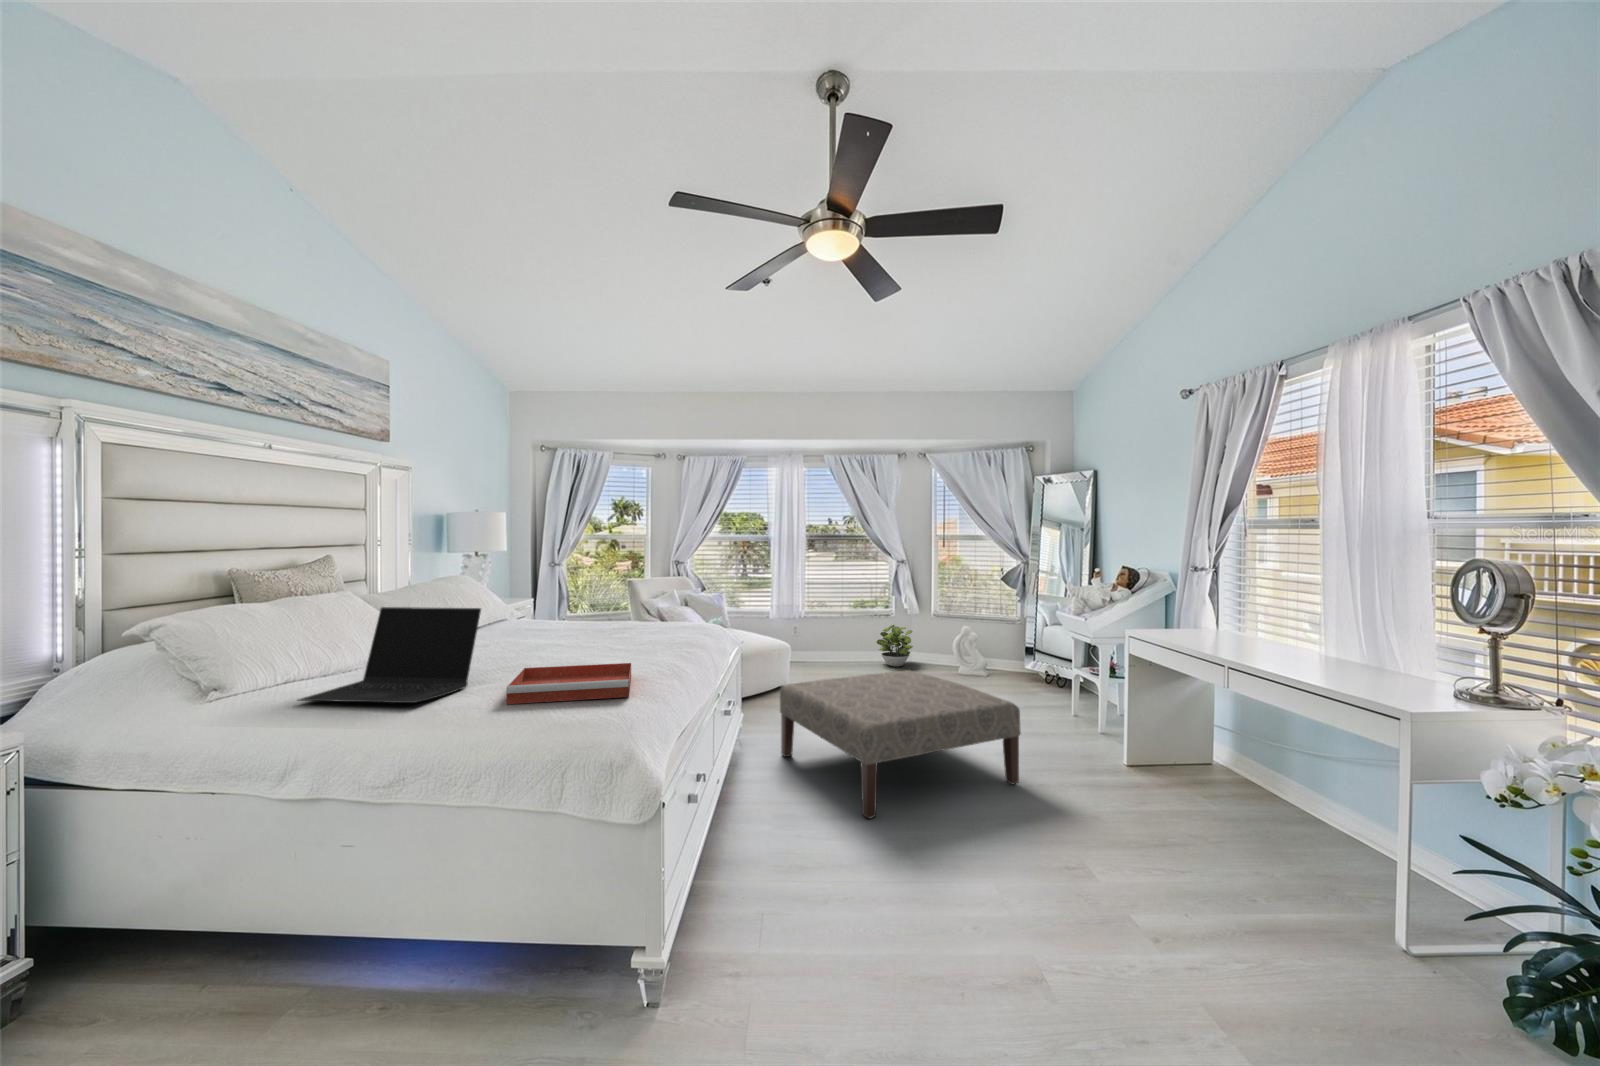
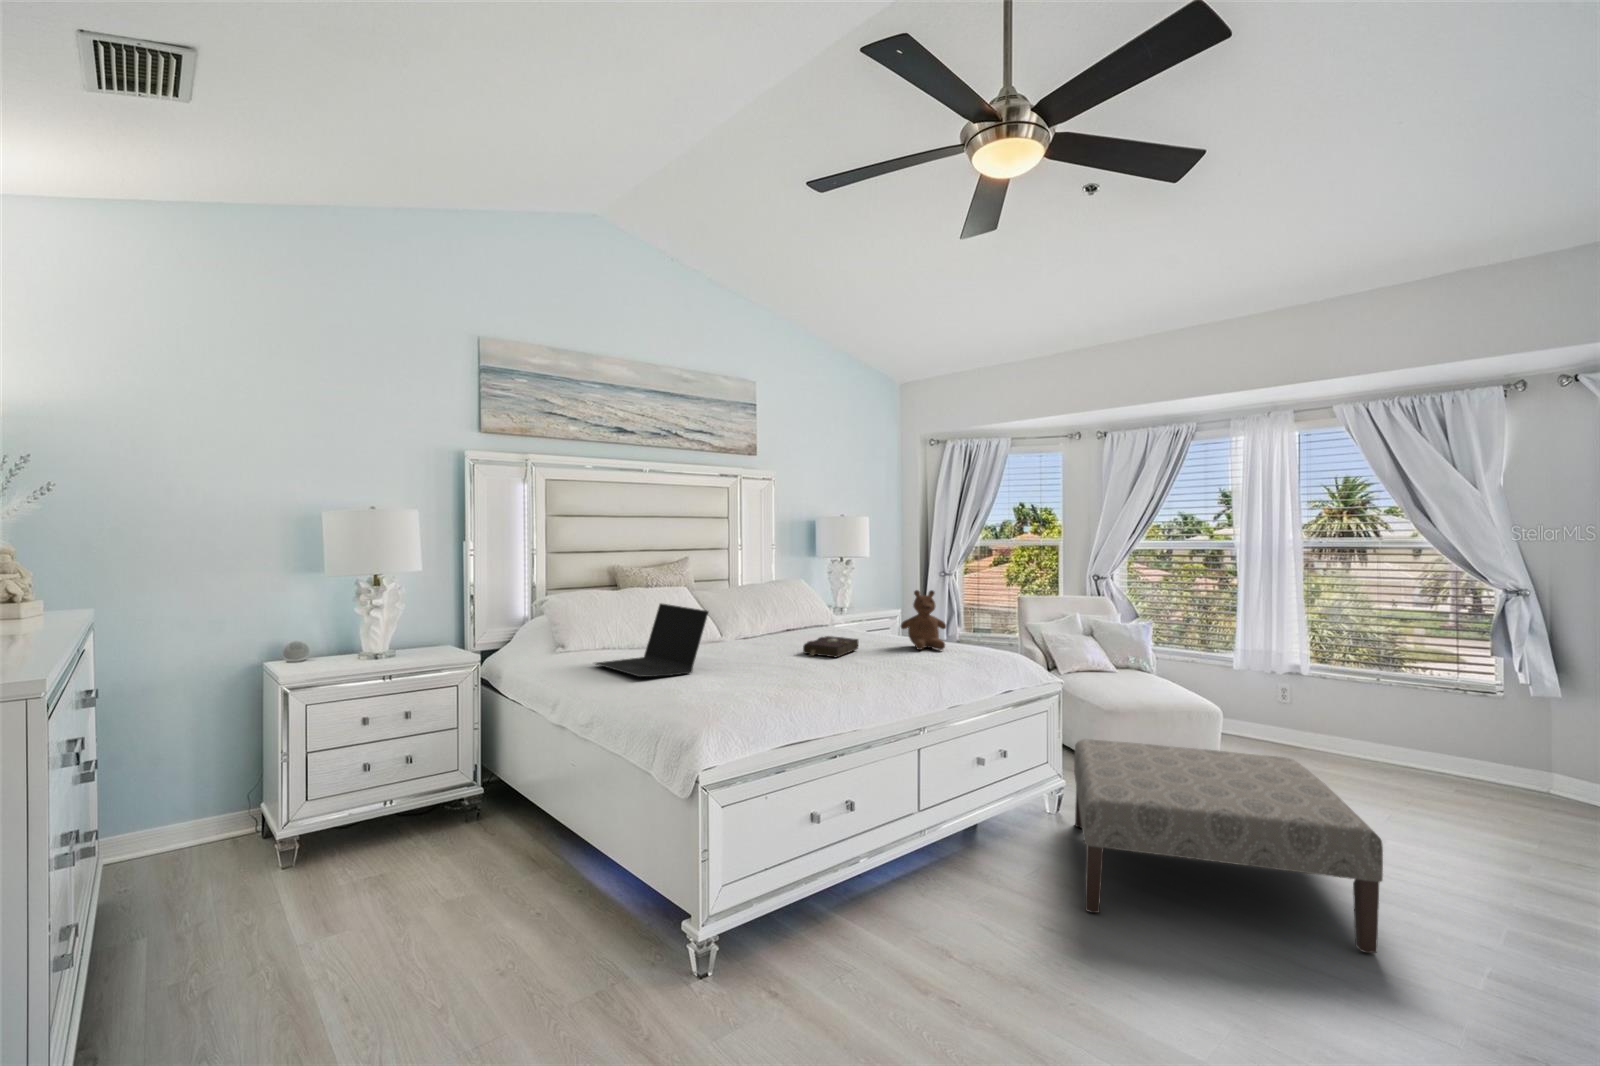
teddy bear: none [622,574,667,630] -> present [901,590,946,650]
potted plant: present [877,625,913,667] -> none [1375,697,1452,765]
book: none [548,626,594,650] -> present [803,636,859,657]
tray: present [506,663,631,704] -> none [690,665,811,701]

